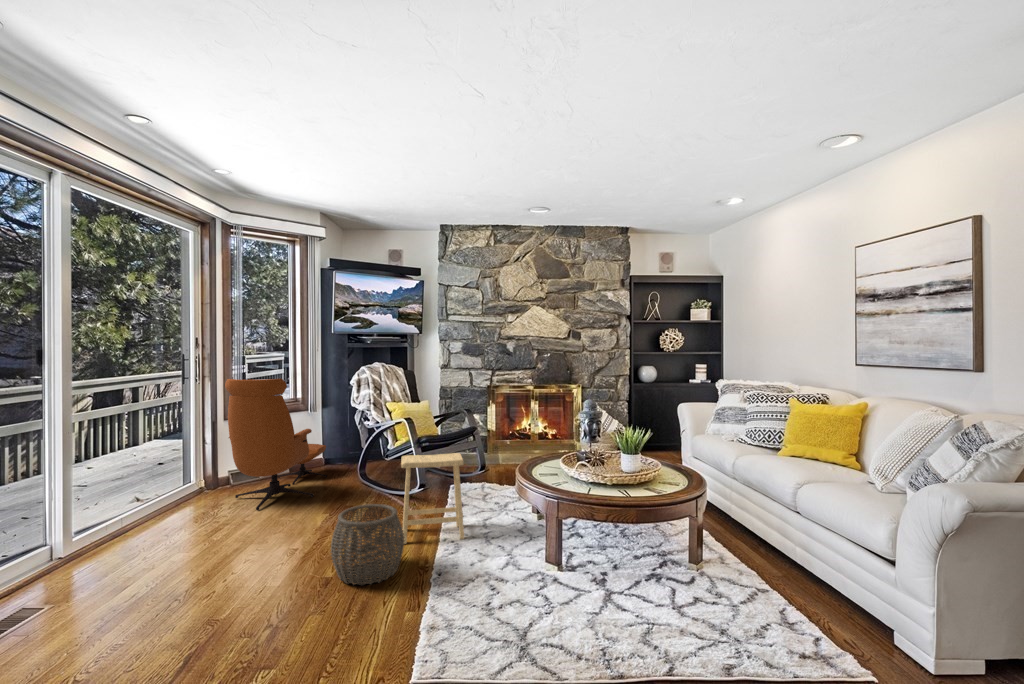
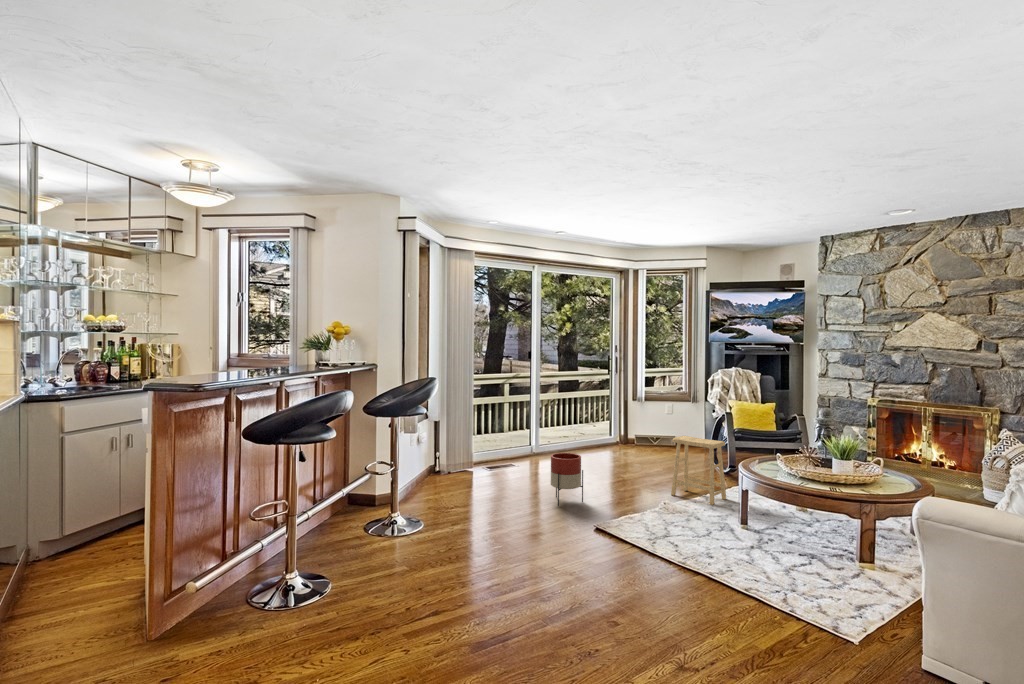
lounge chair: present [225,379,327,510] -> none [612,372,699,462]
woven basket: present [331,504,404,585] -> none [608,457,654,504]
planter: none [249,530,314,647] -> present [551,453,583,506]

